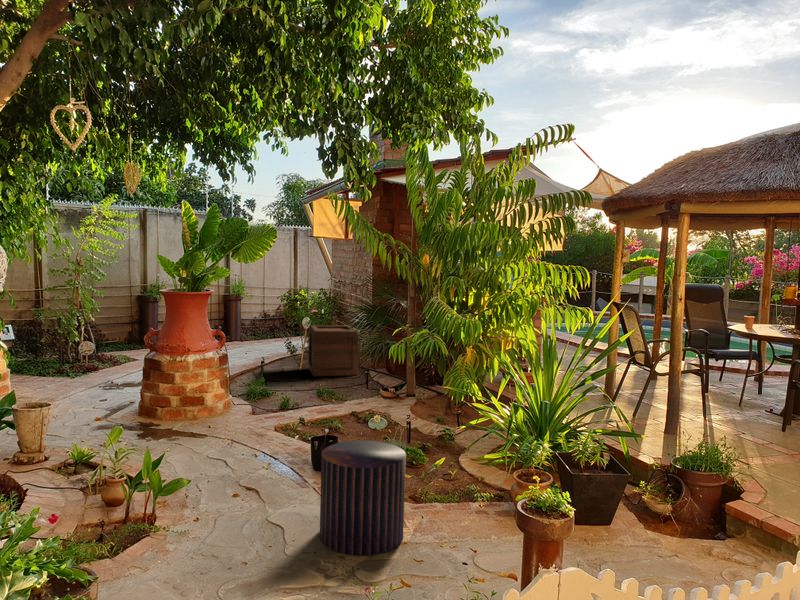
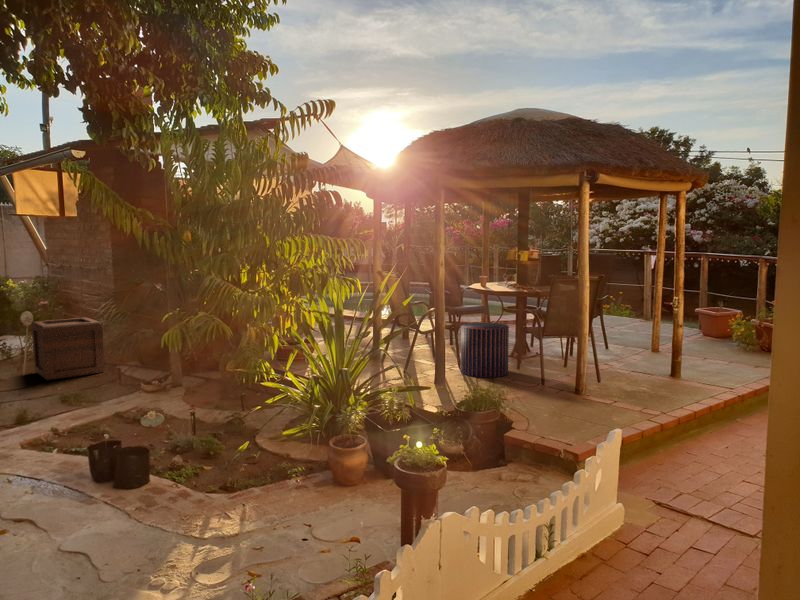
pouf: present [320,440,406,556] -> present [461,323,509,378]

